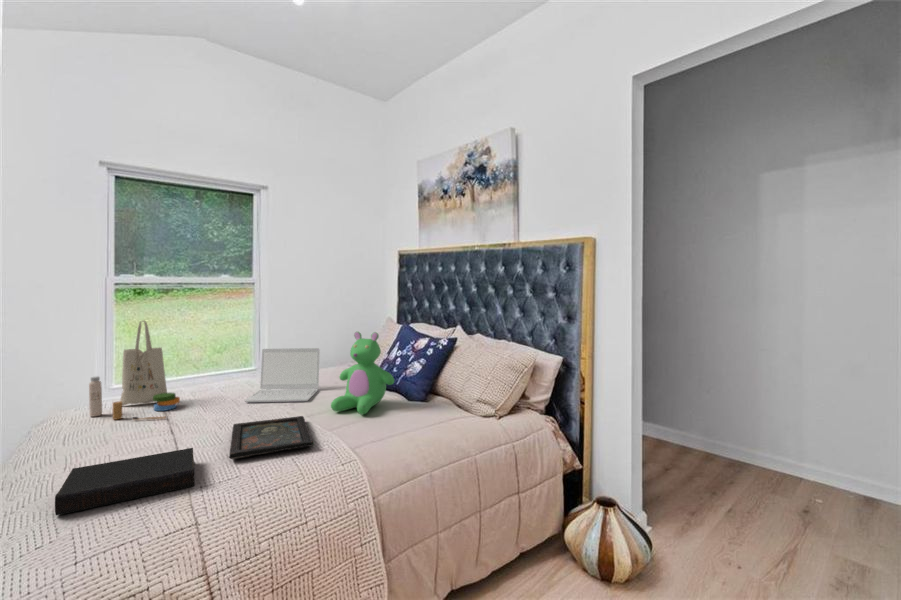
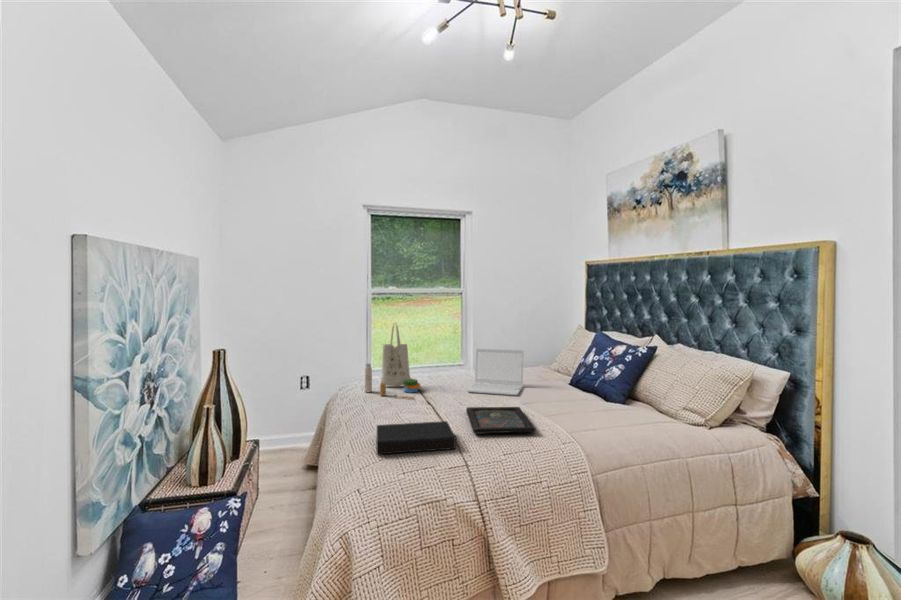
teddy bear: present [331,332,394,415] -> none [540,337,598,411]

